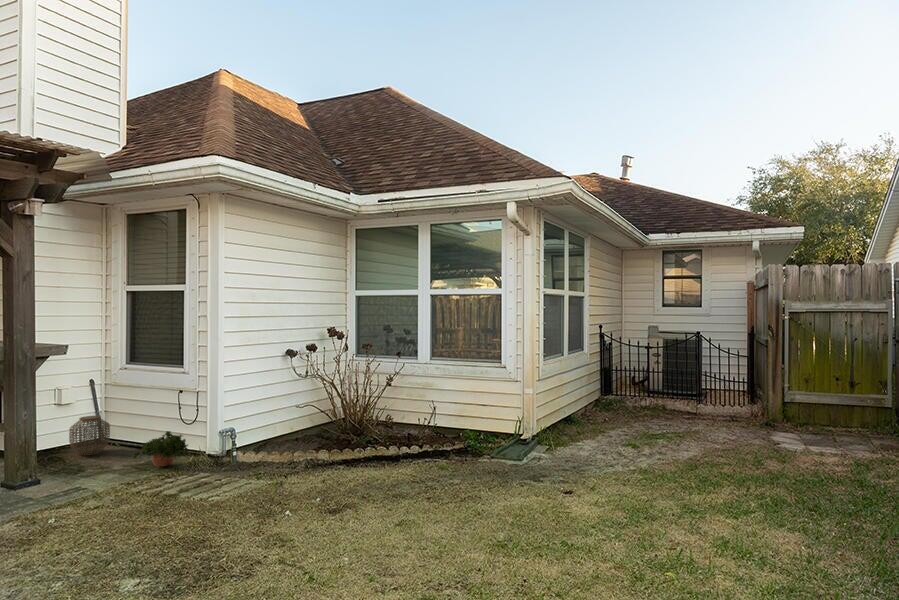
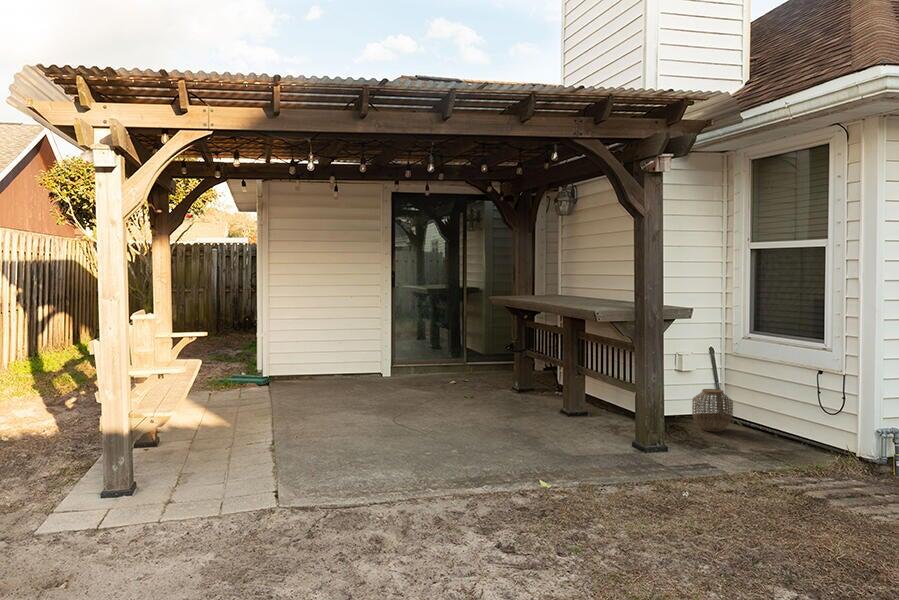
potted plant: present [132,431,188,470] -> none [760,419,833,465]

